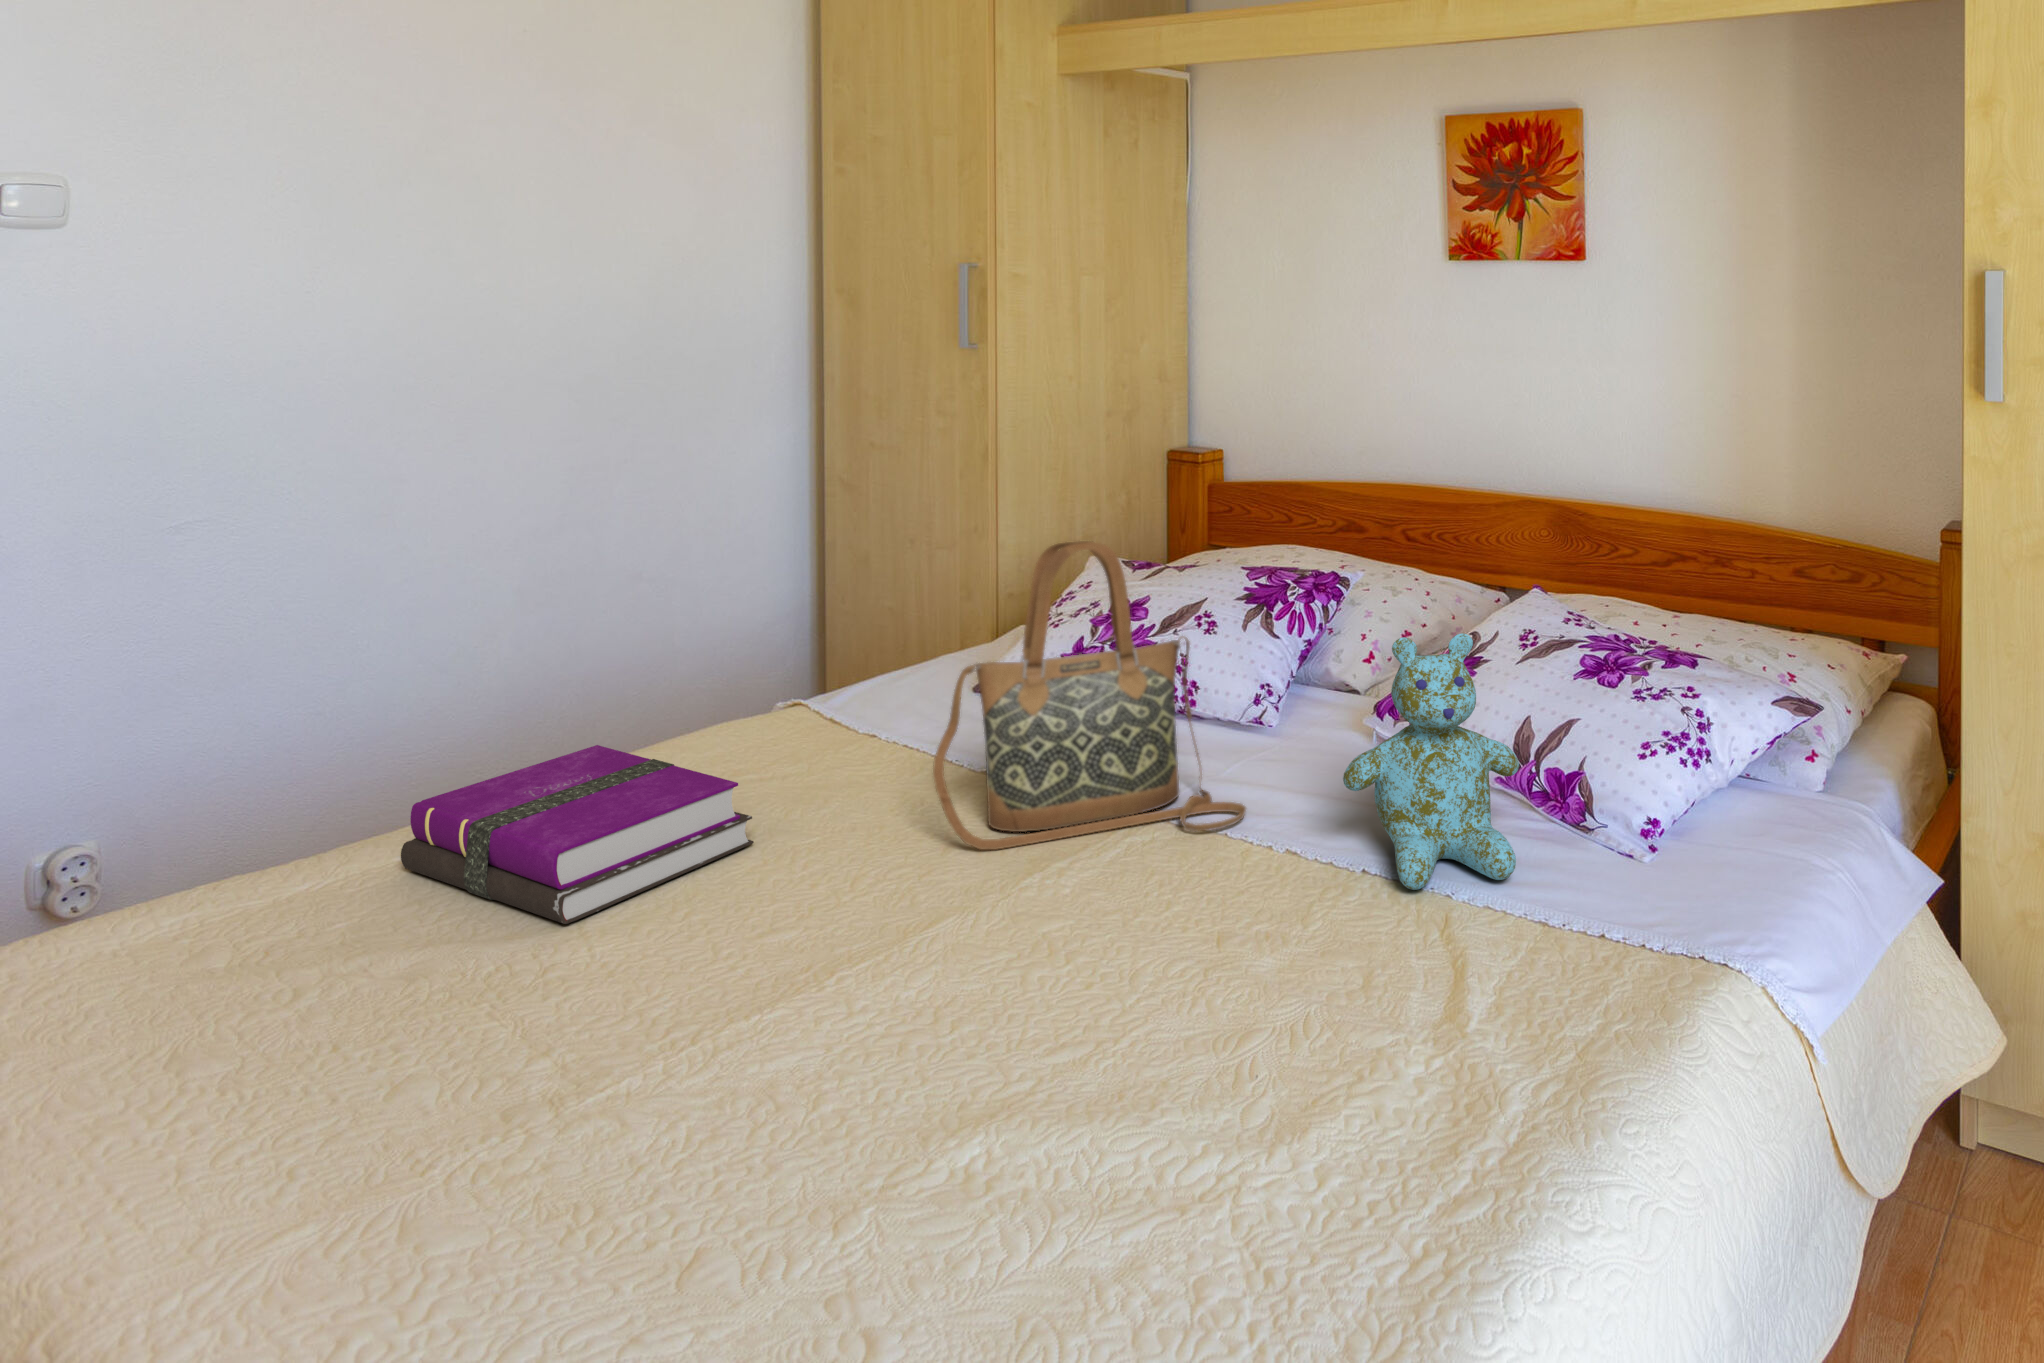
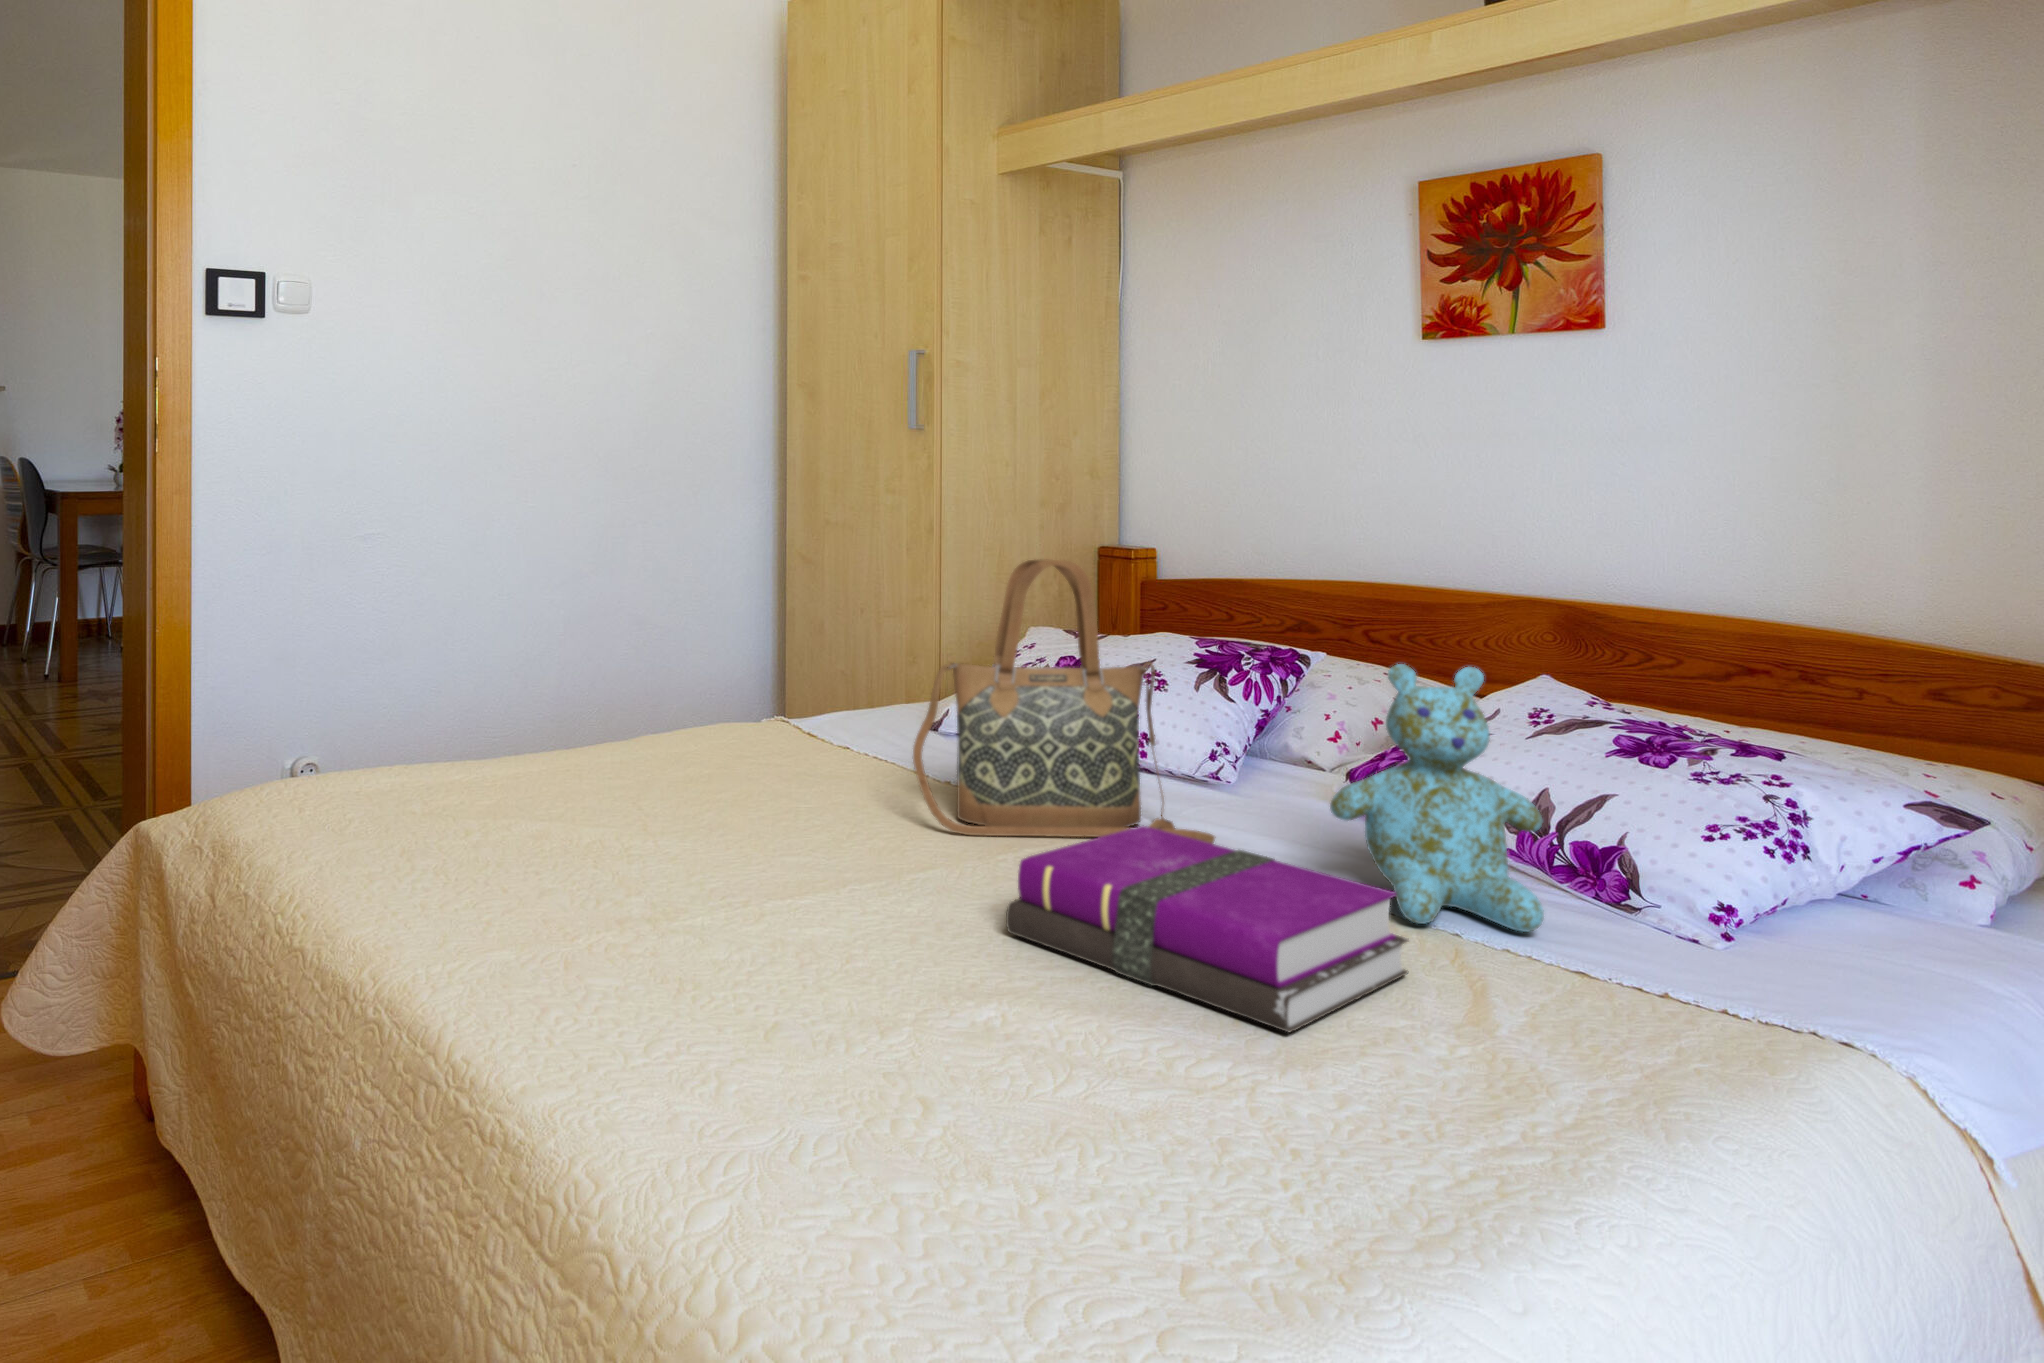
notebook: present [401,745,754,924] -> present [1006,825,1408,1032]

